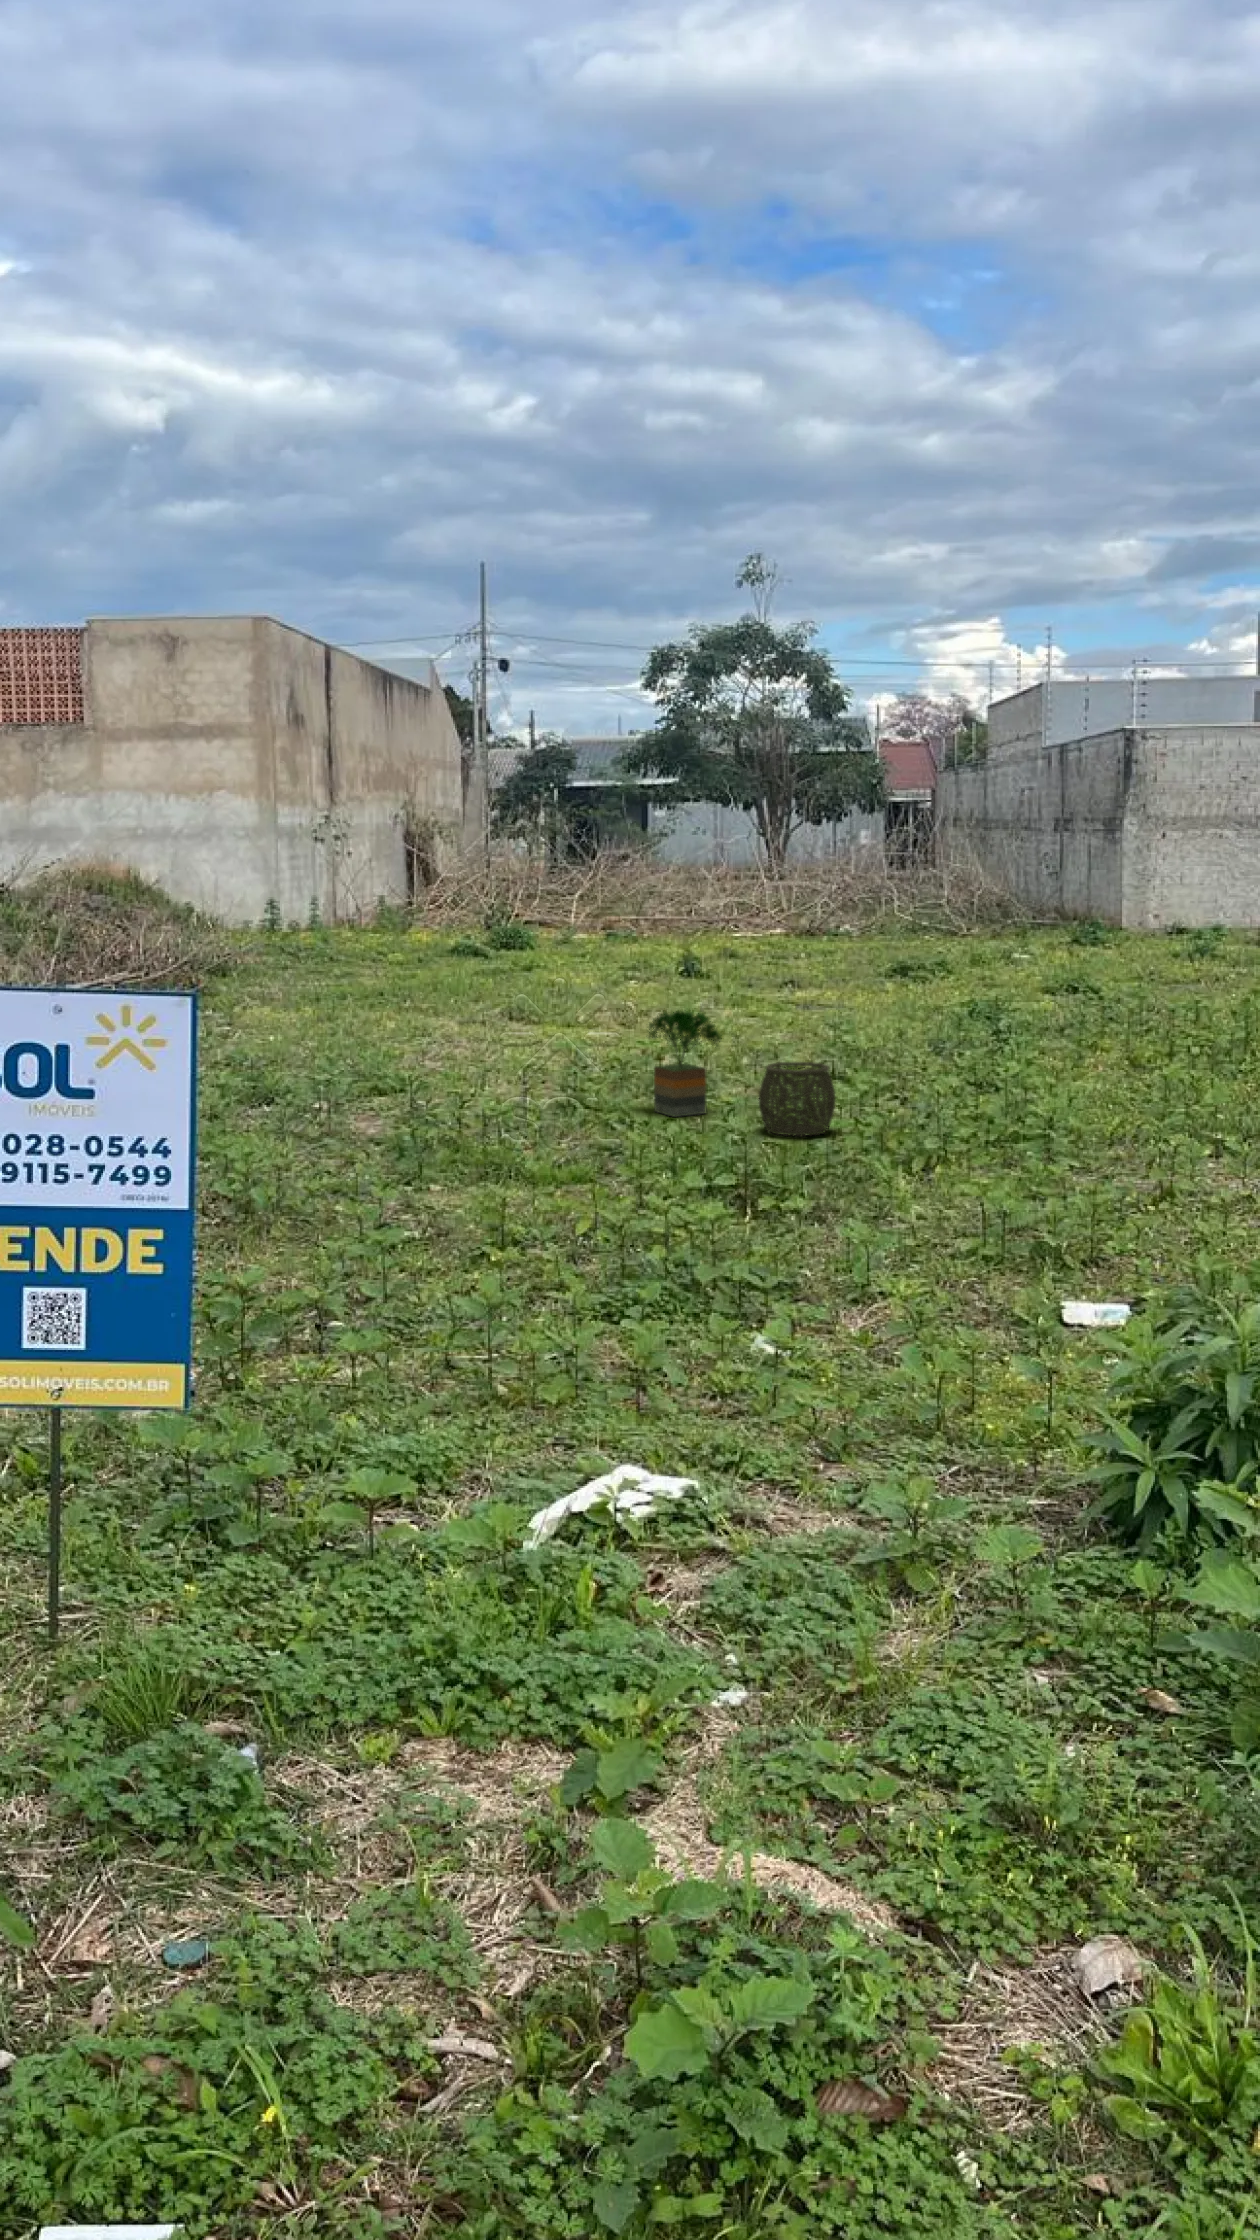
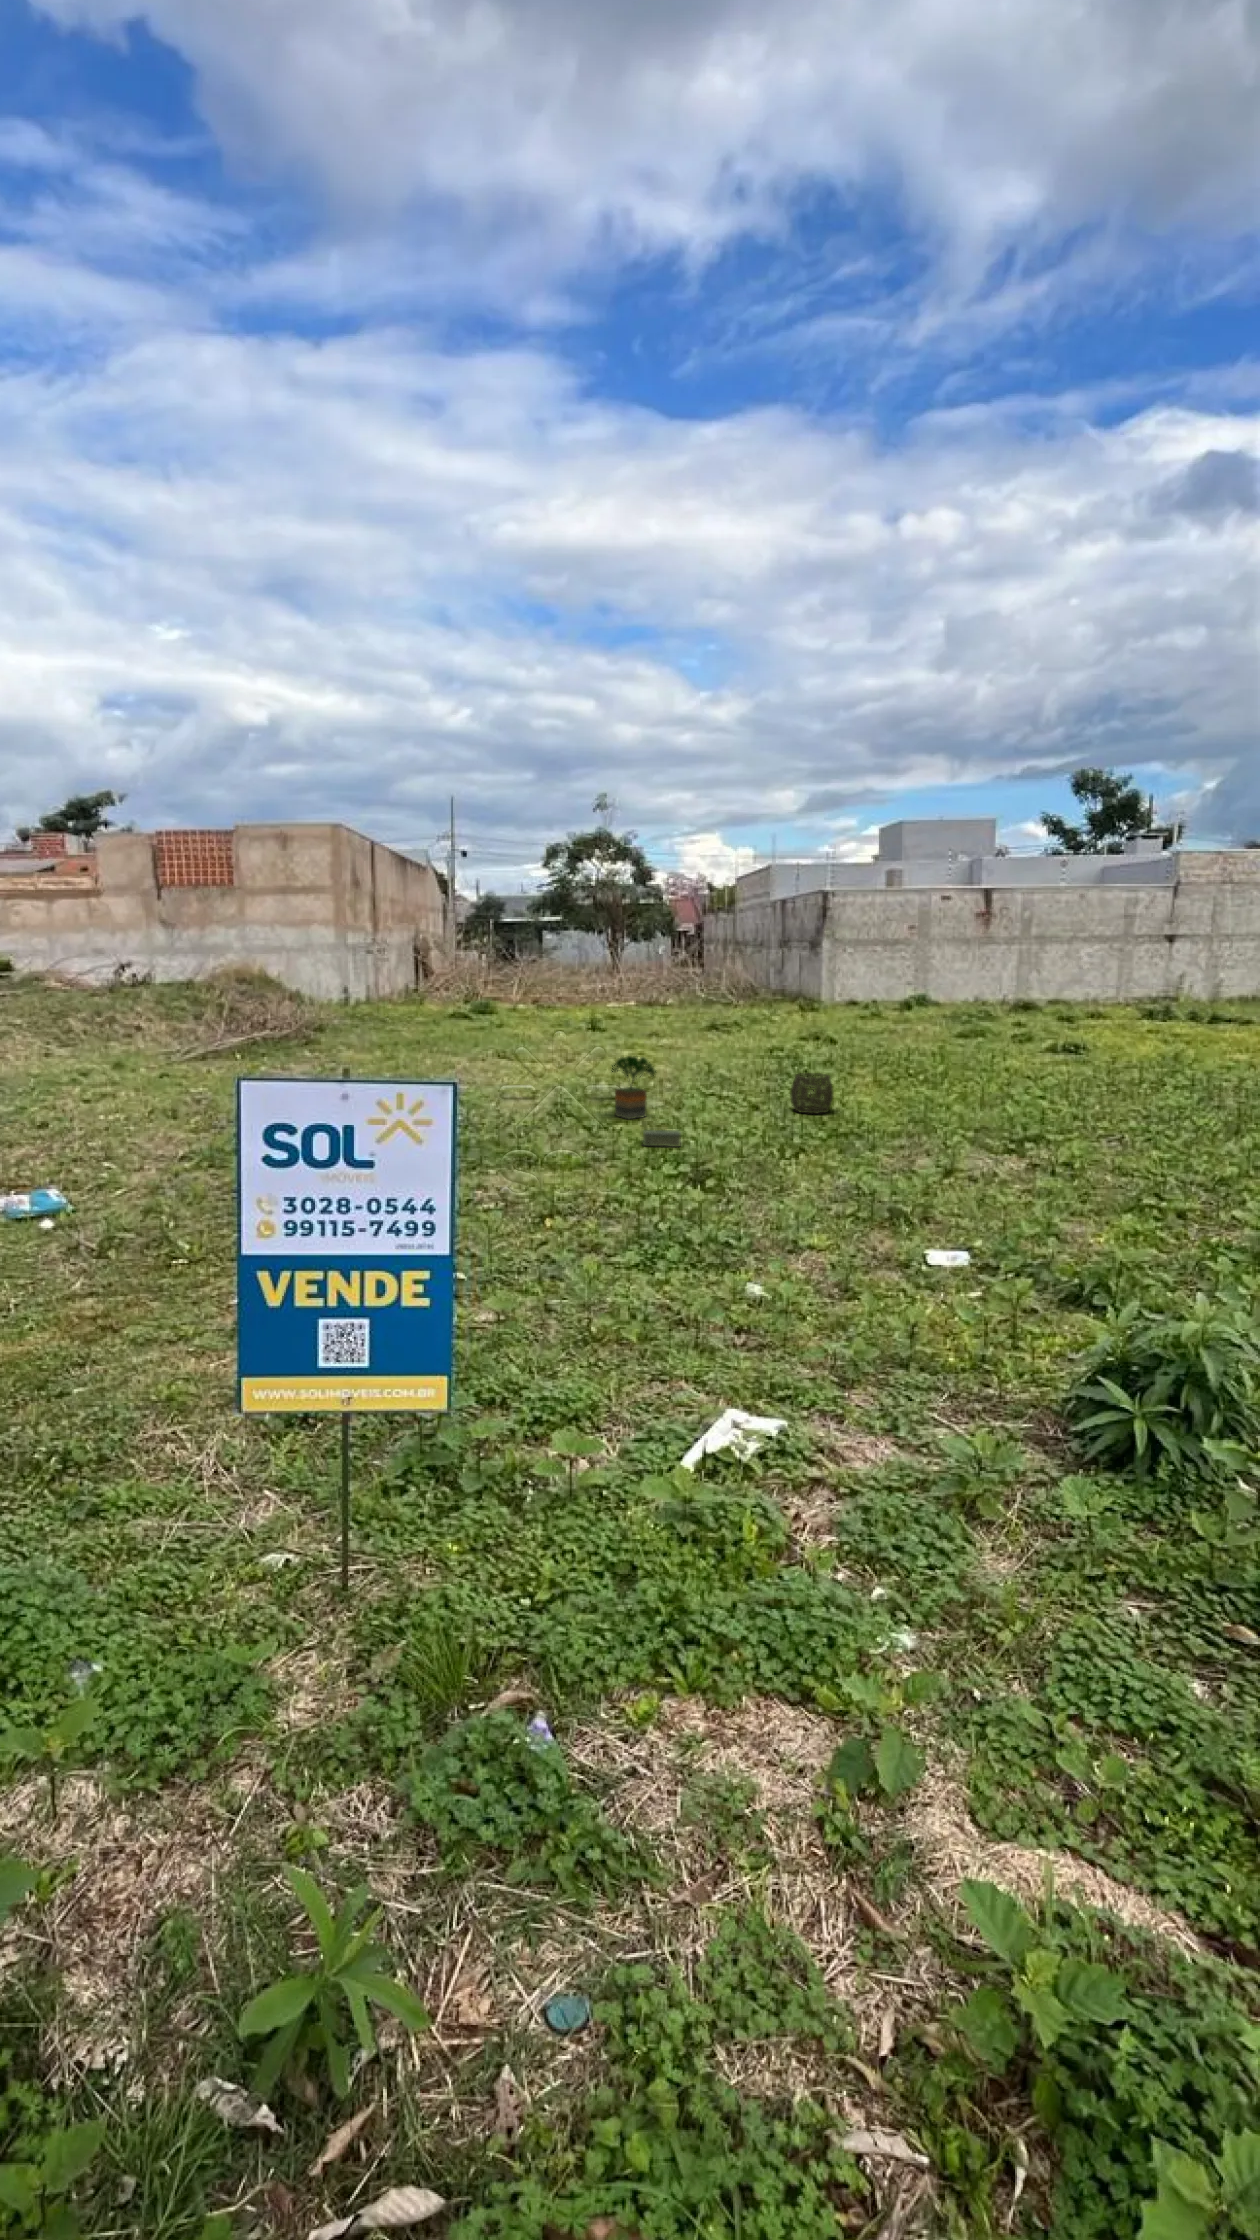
woven basket: present [758,1062,836,1136] -> present [790,1073,833,1114]
toolbox: none [678,1130,745,1158] -> present [643,1130,681,1147]

